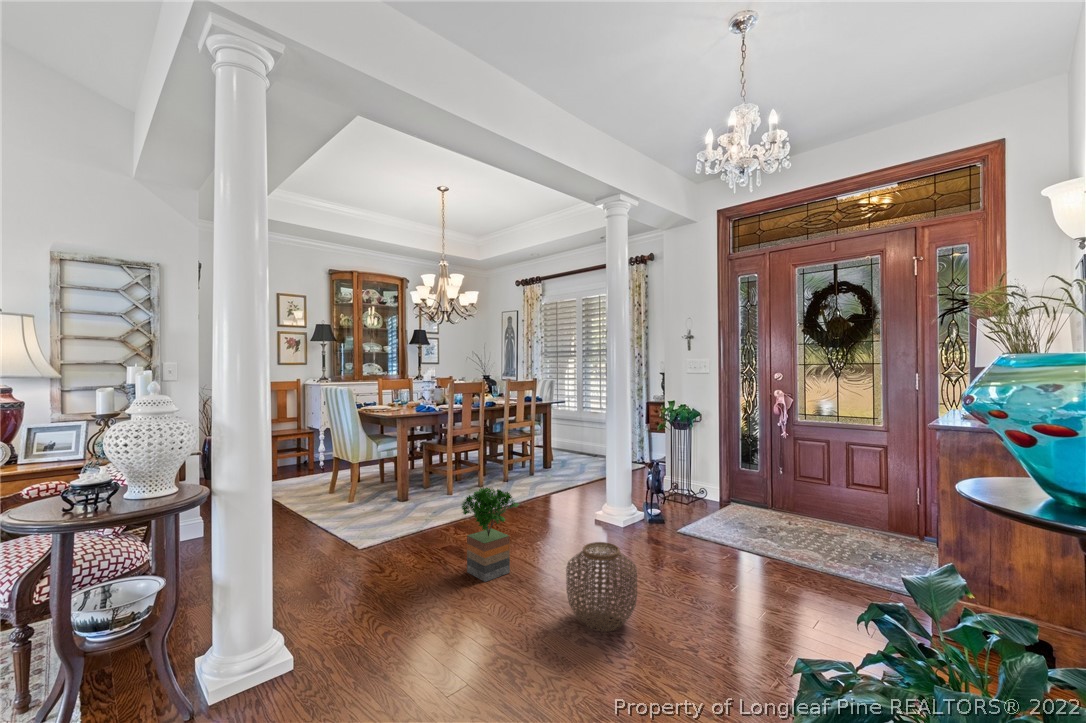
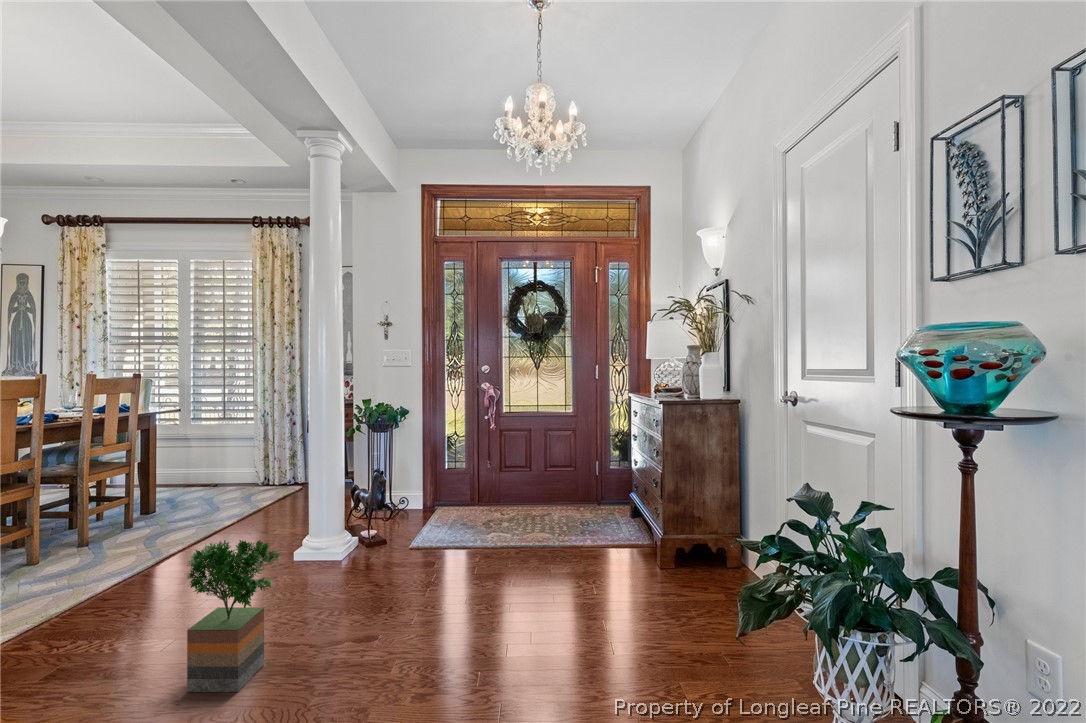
woven basket: present [566,542,637,631] -> none [407,568,496,680]

